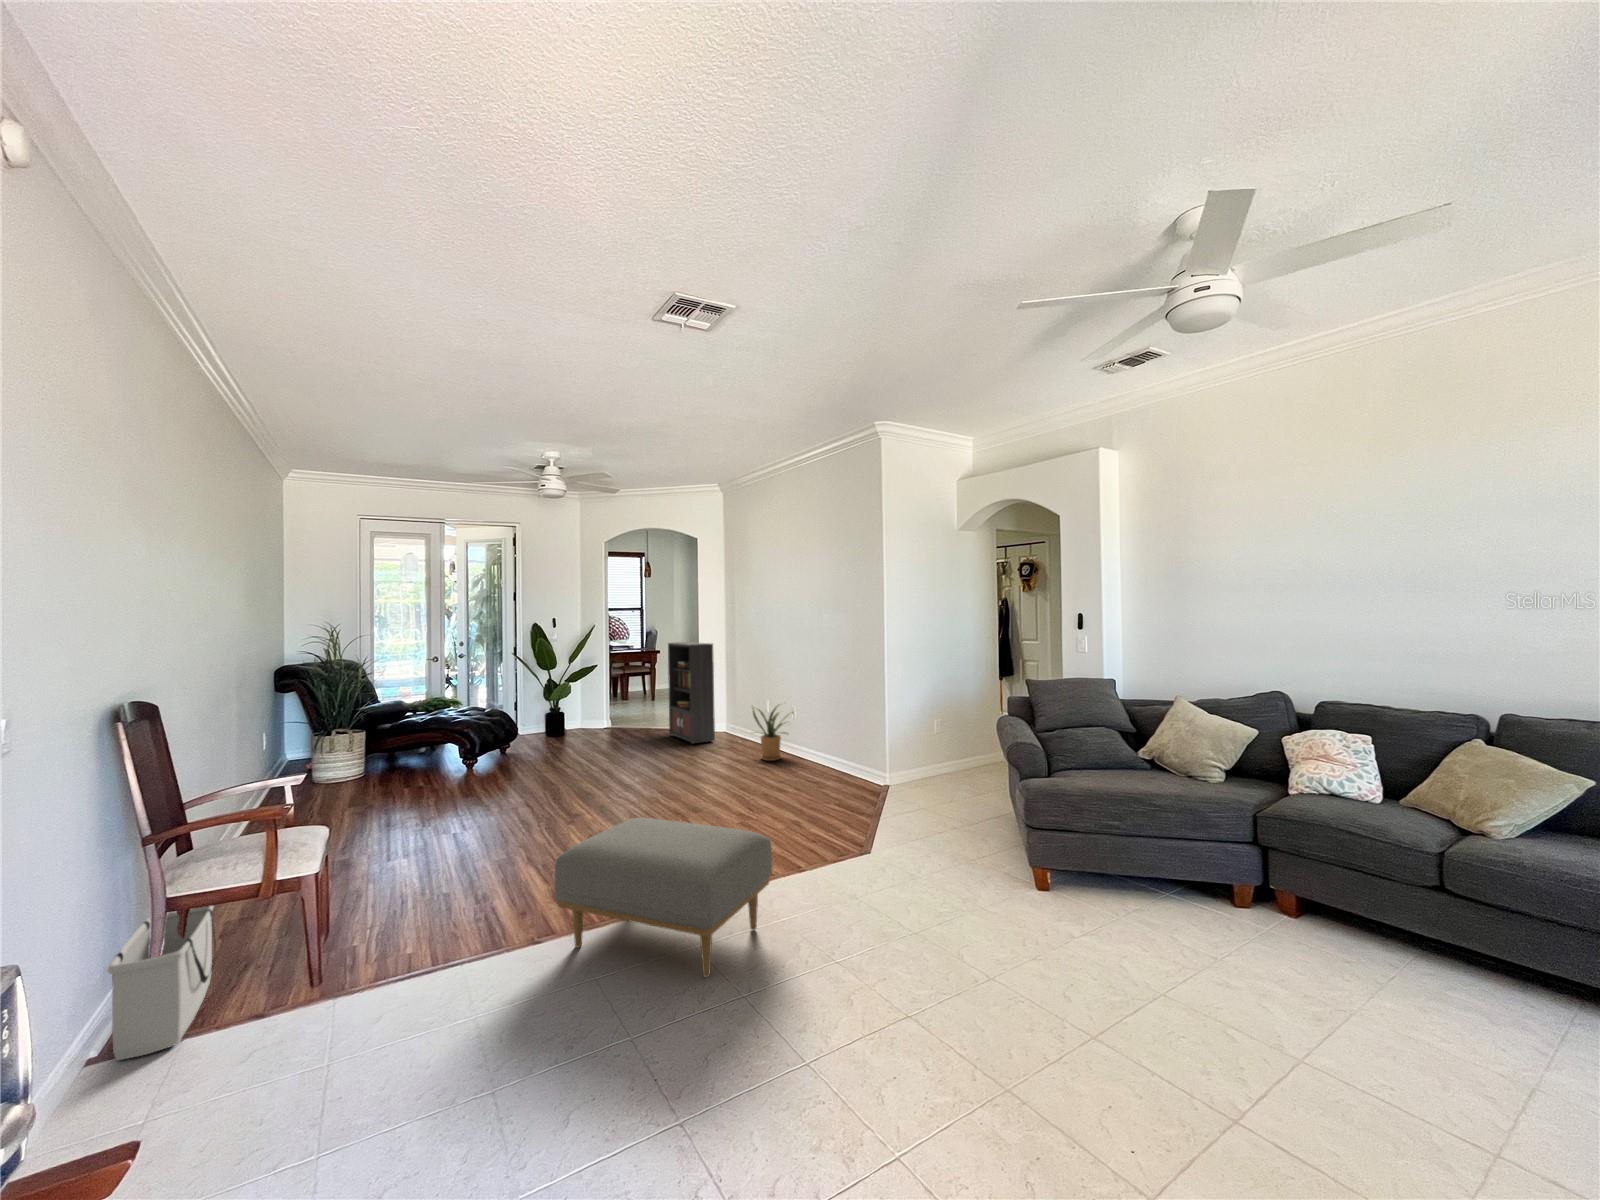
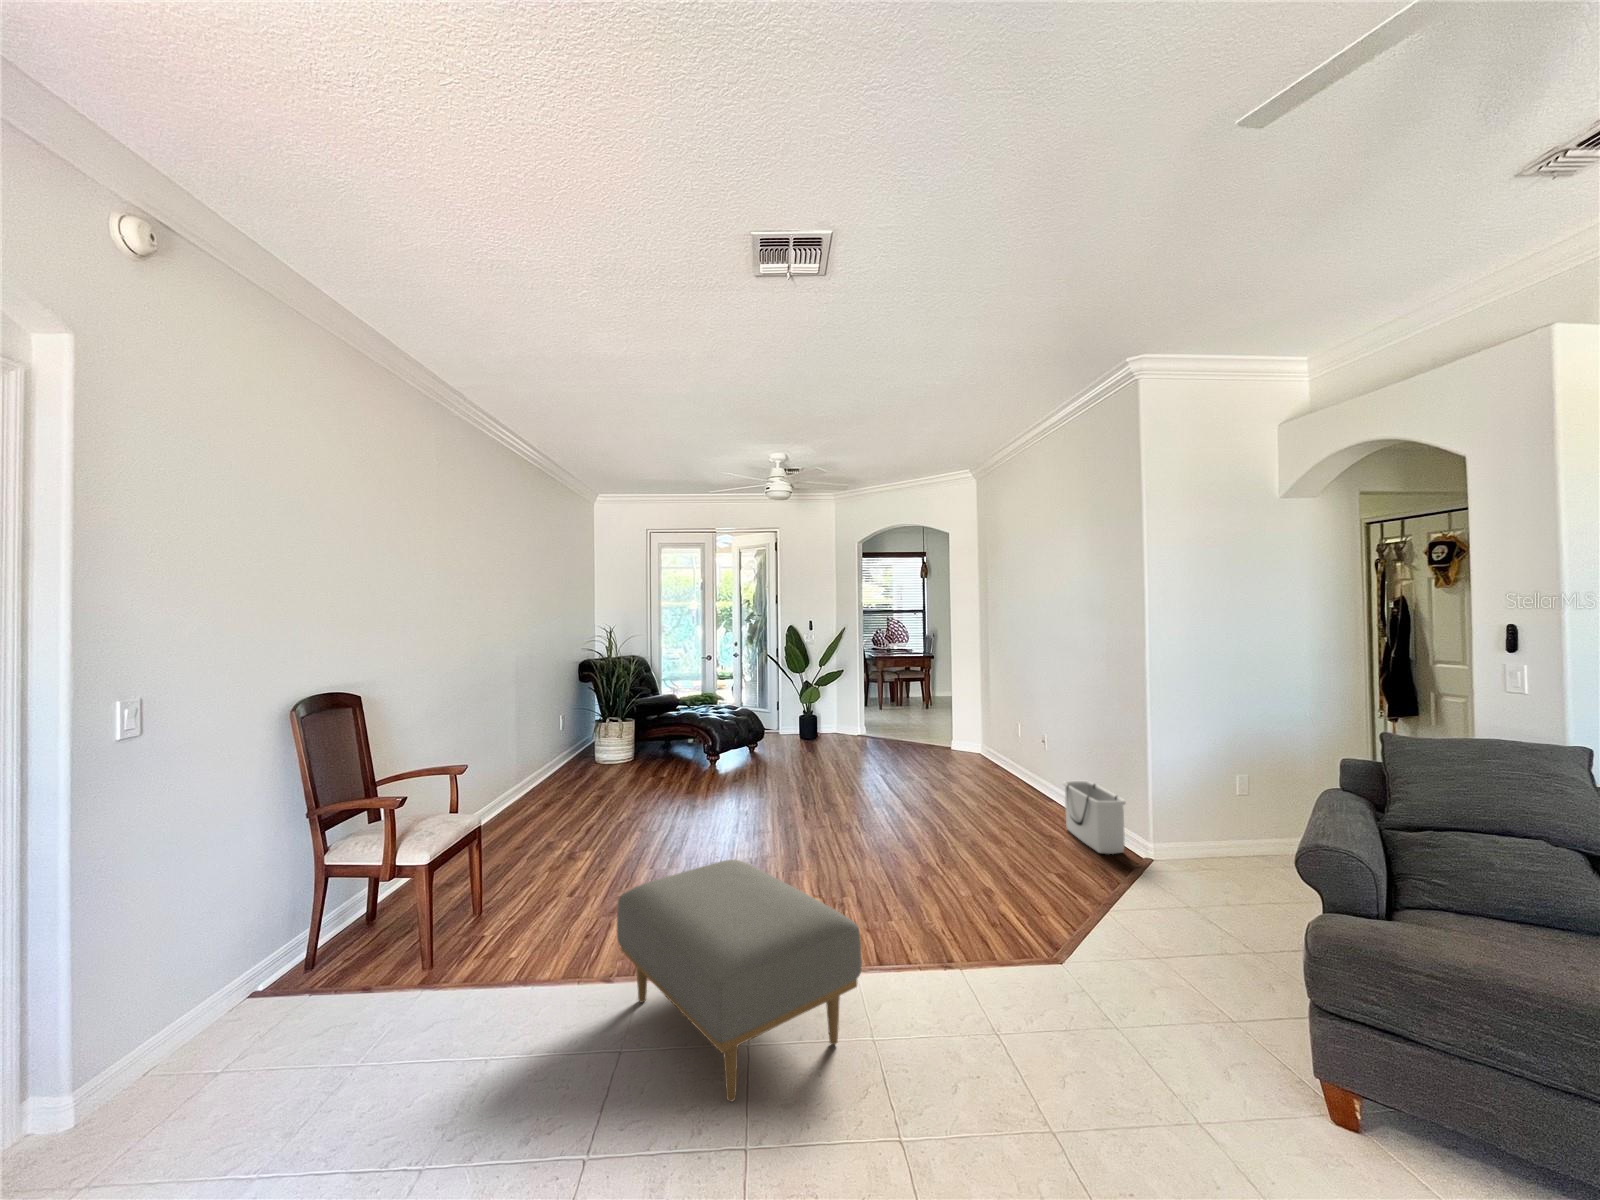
bookcase: present [668,642,715,743] -> none [914,649,988,767]
house plant: present [752,704,789,761] -> none [985,726,1046,796]
storage bin: present [108,906,216,1060] -> present [1063,781,1126,854]

